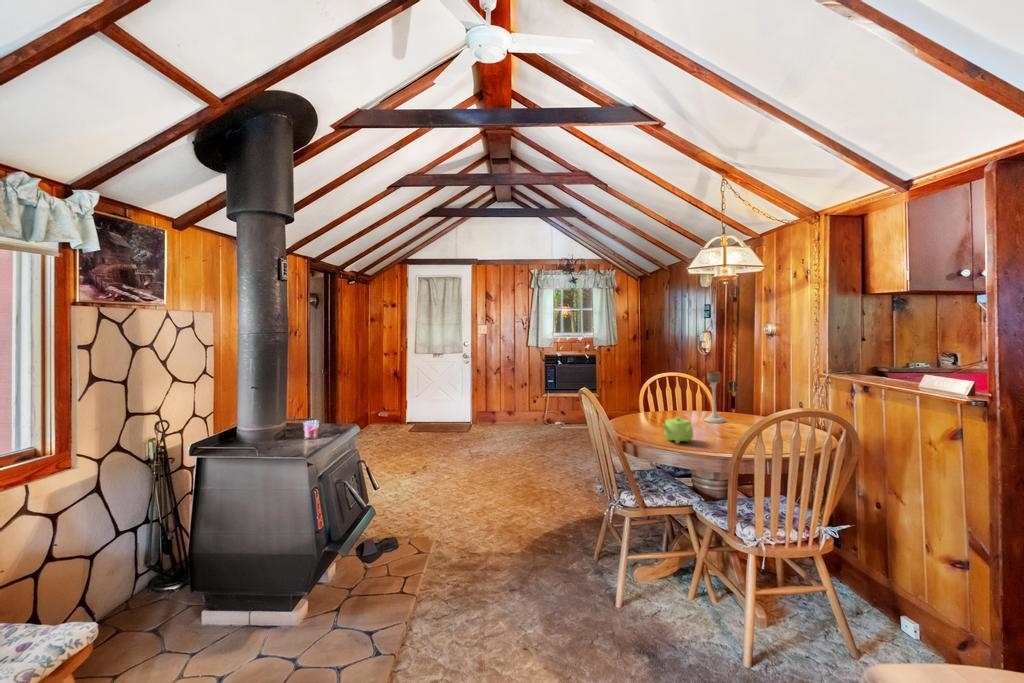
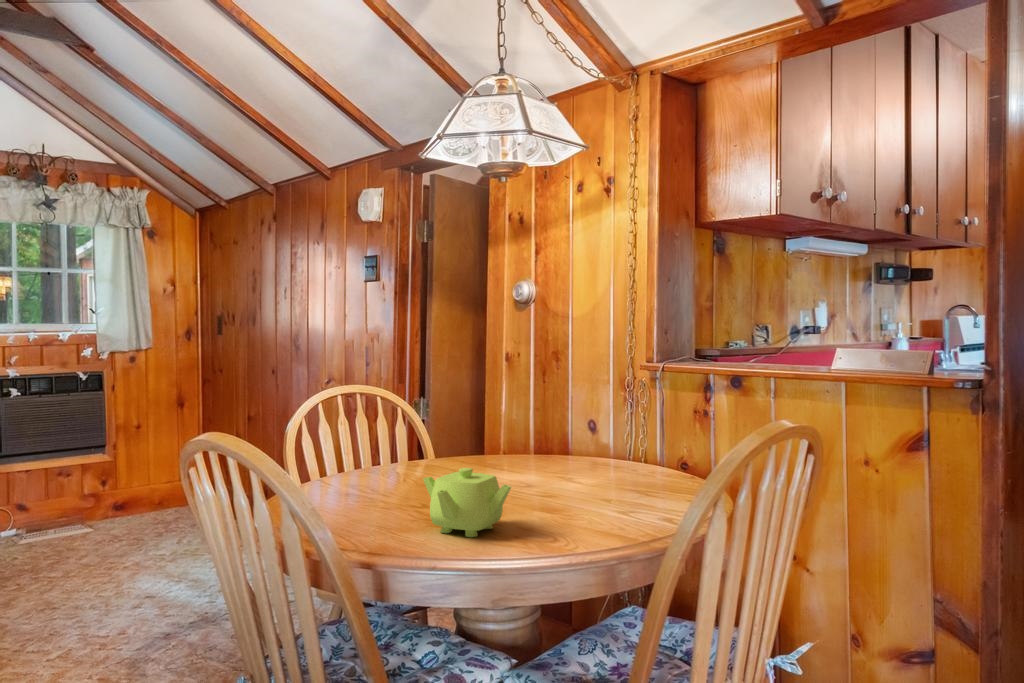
candle holder: present [704,371,726,423] -> none [450,365,495,477]

